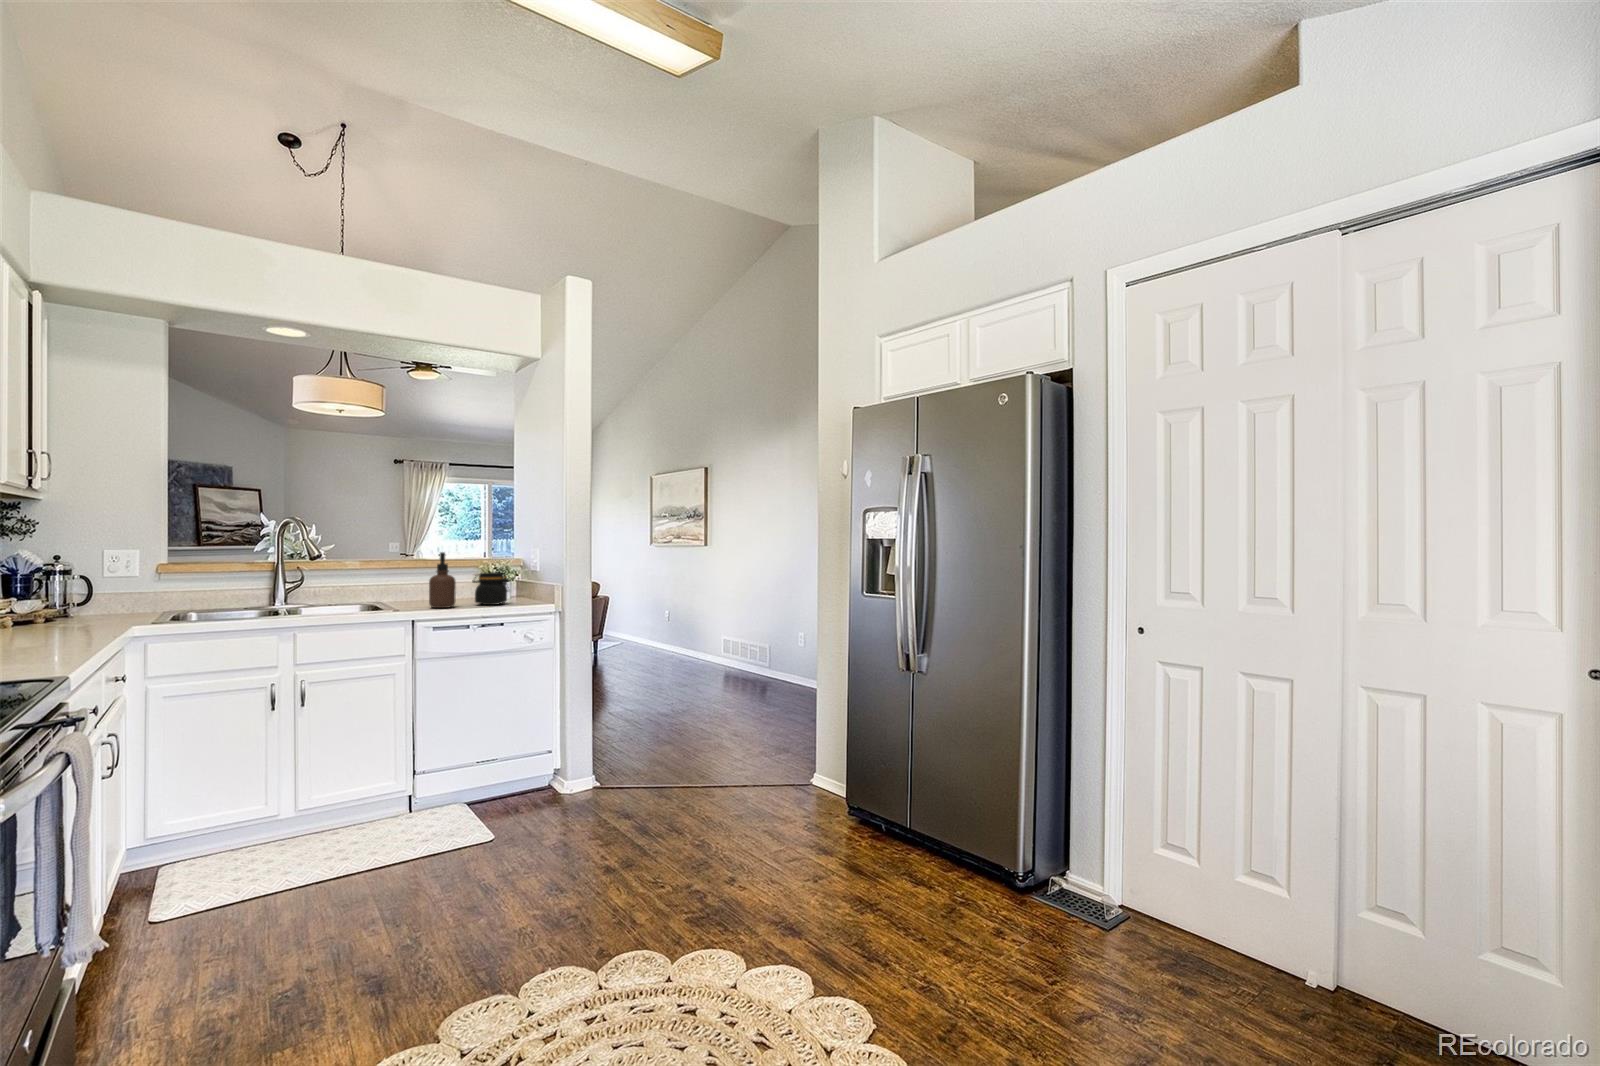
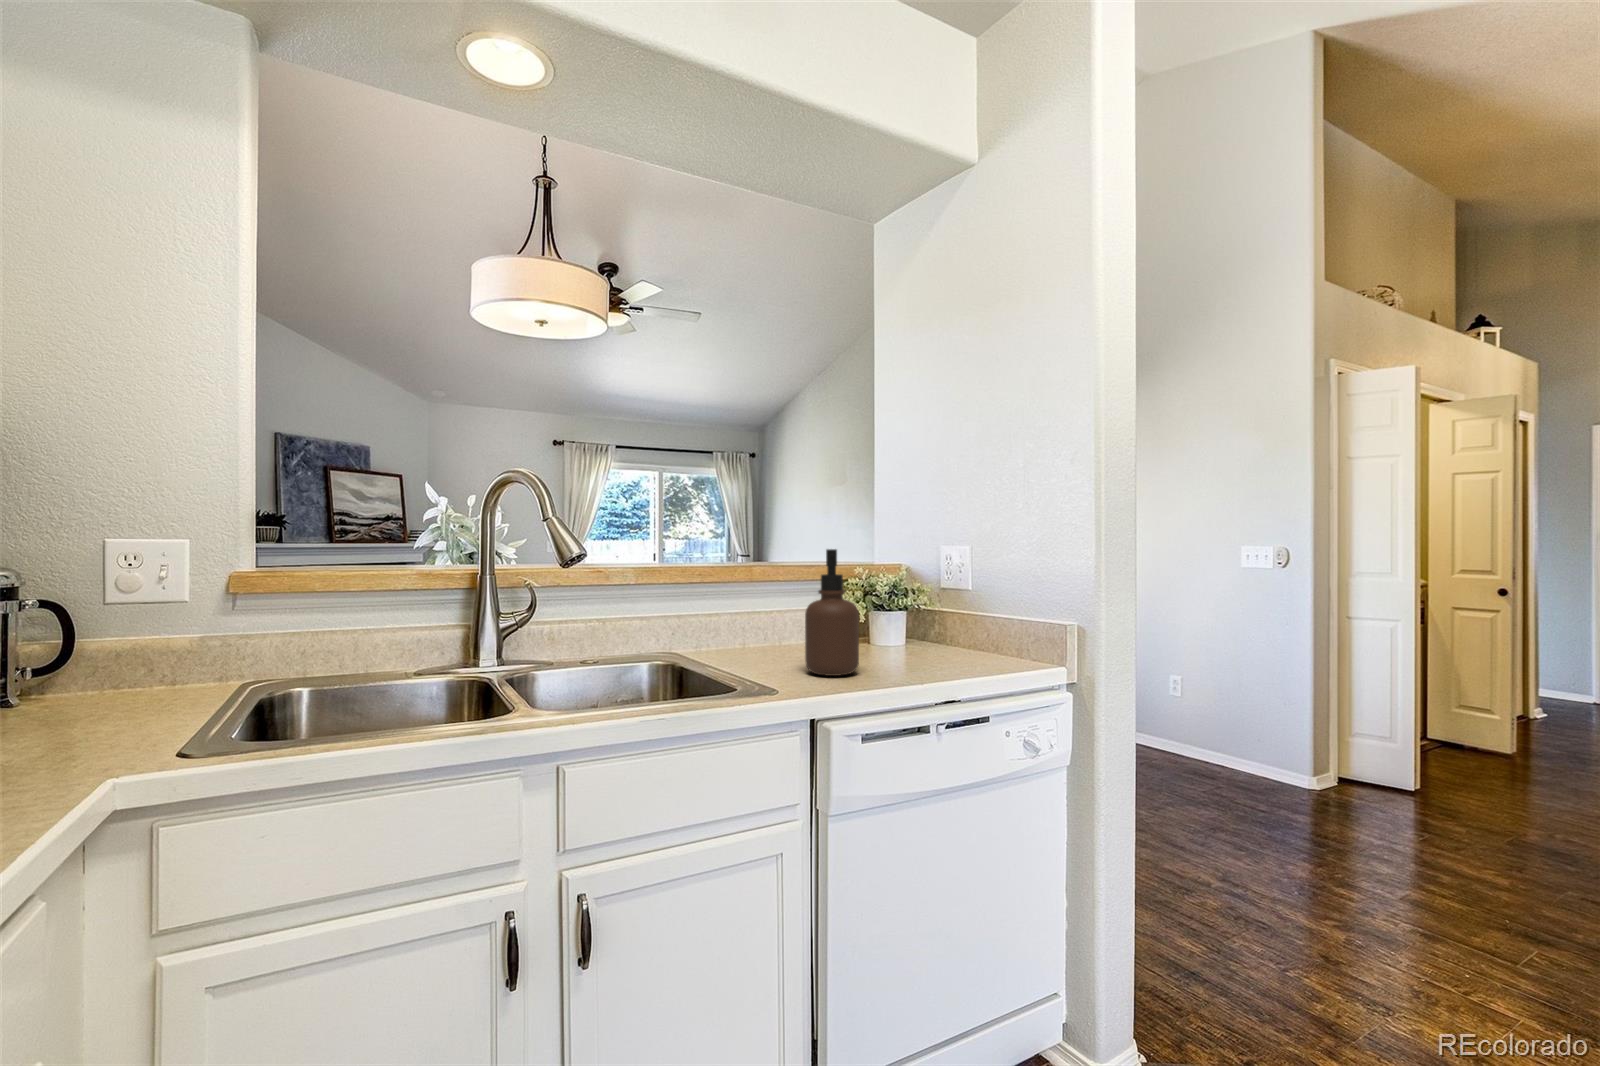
jar: present [473,572,509,605] -> none [863,592,938,662]

